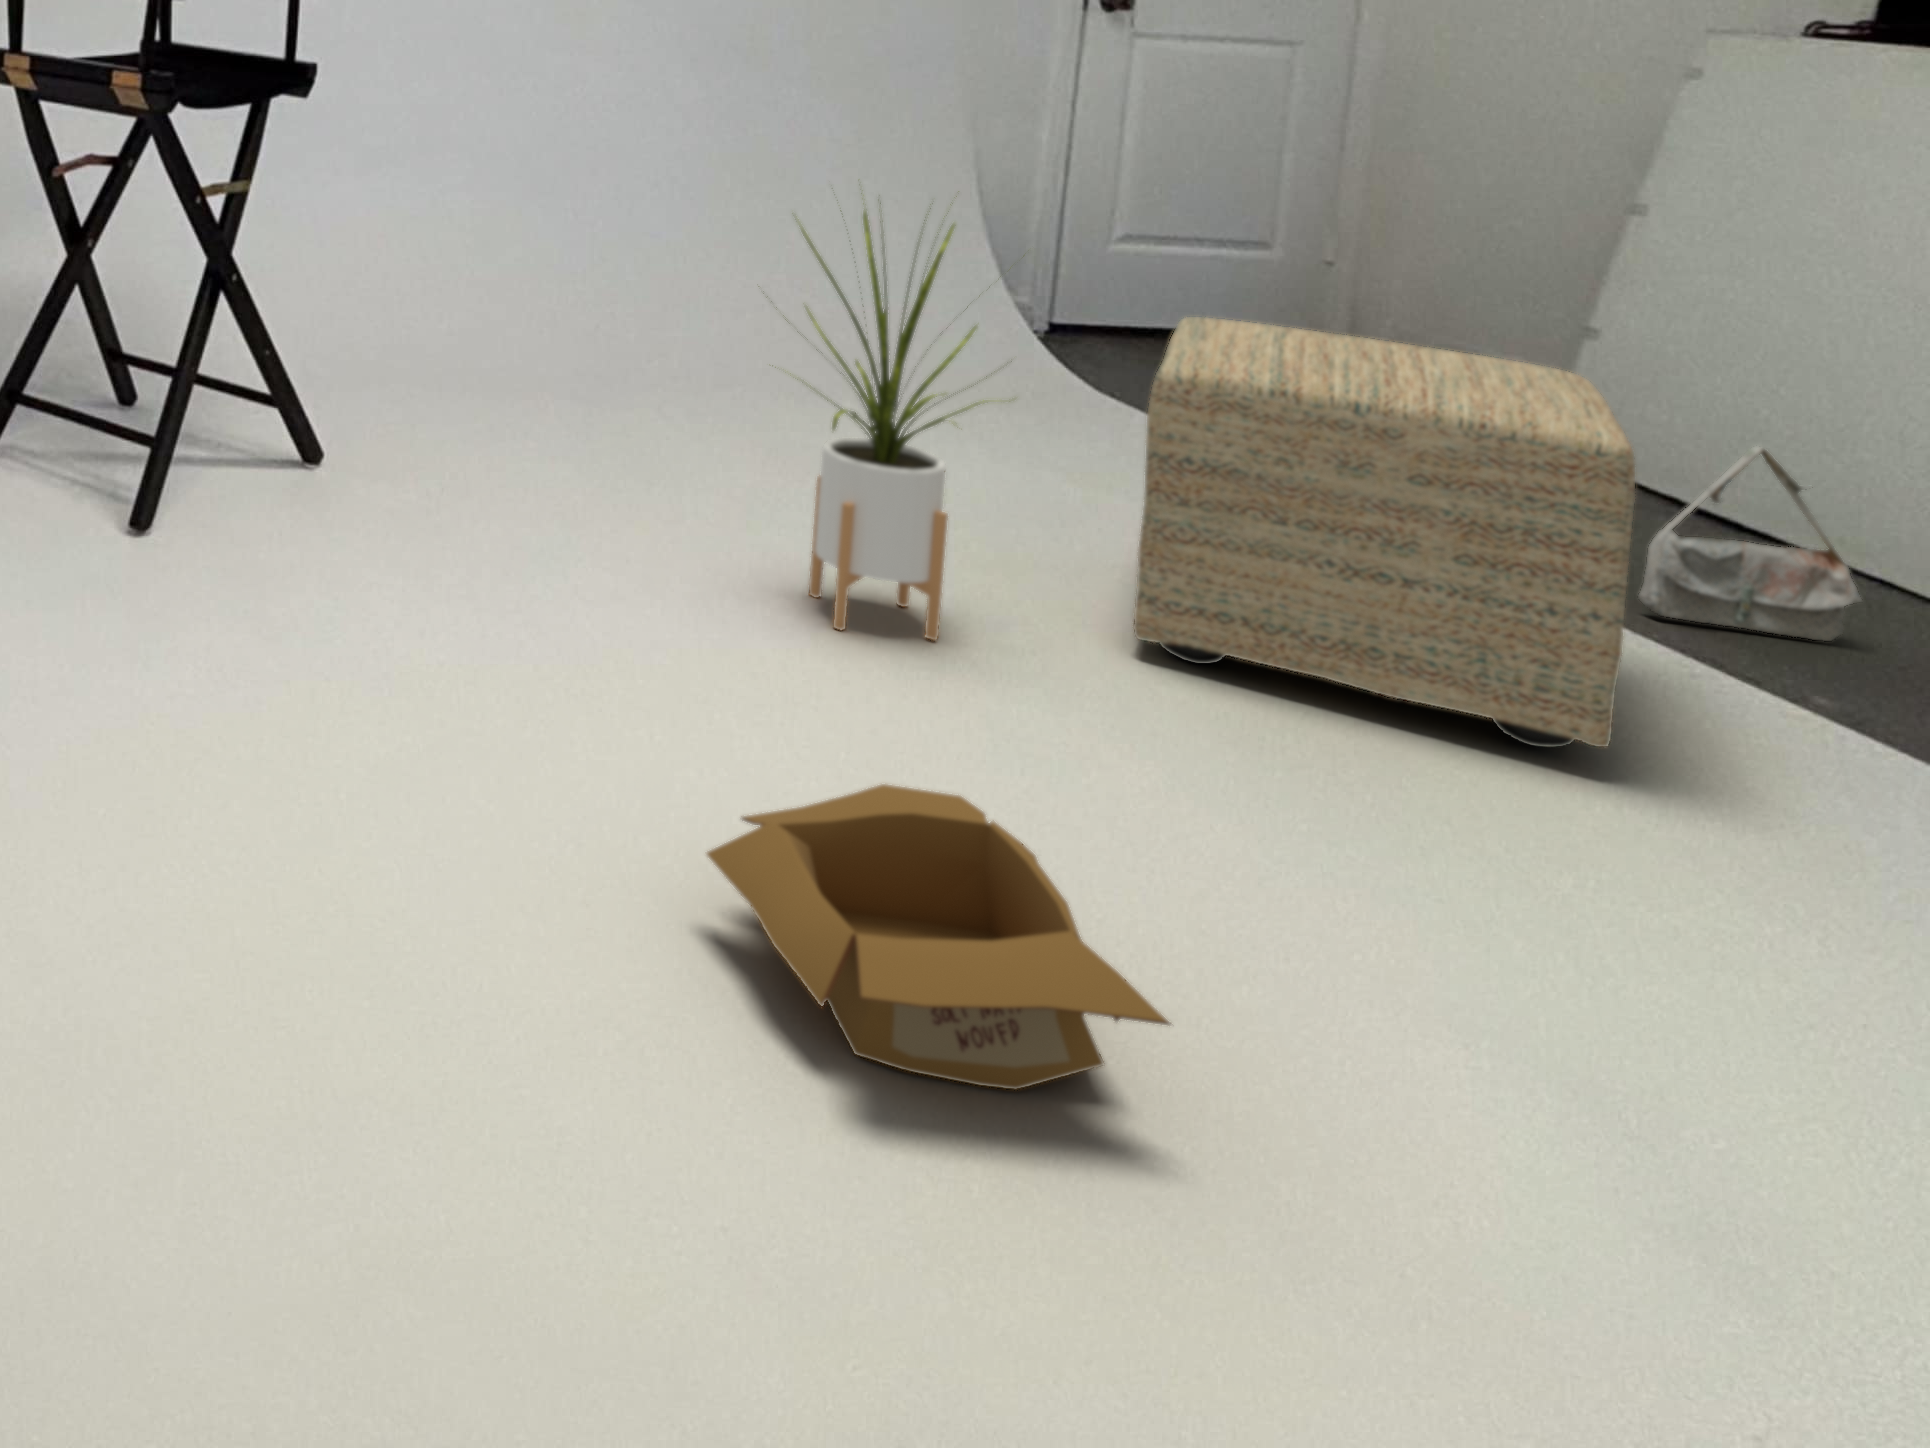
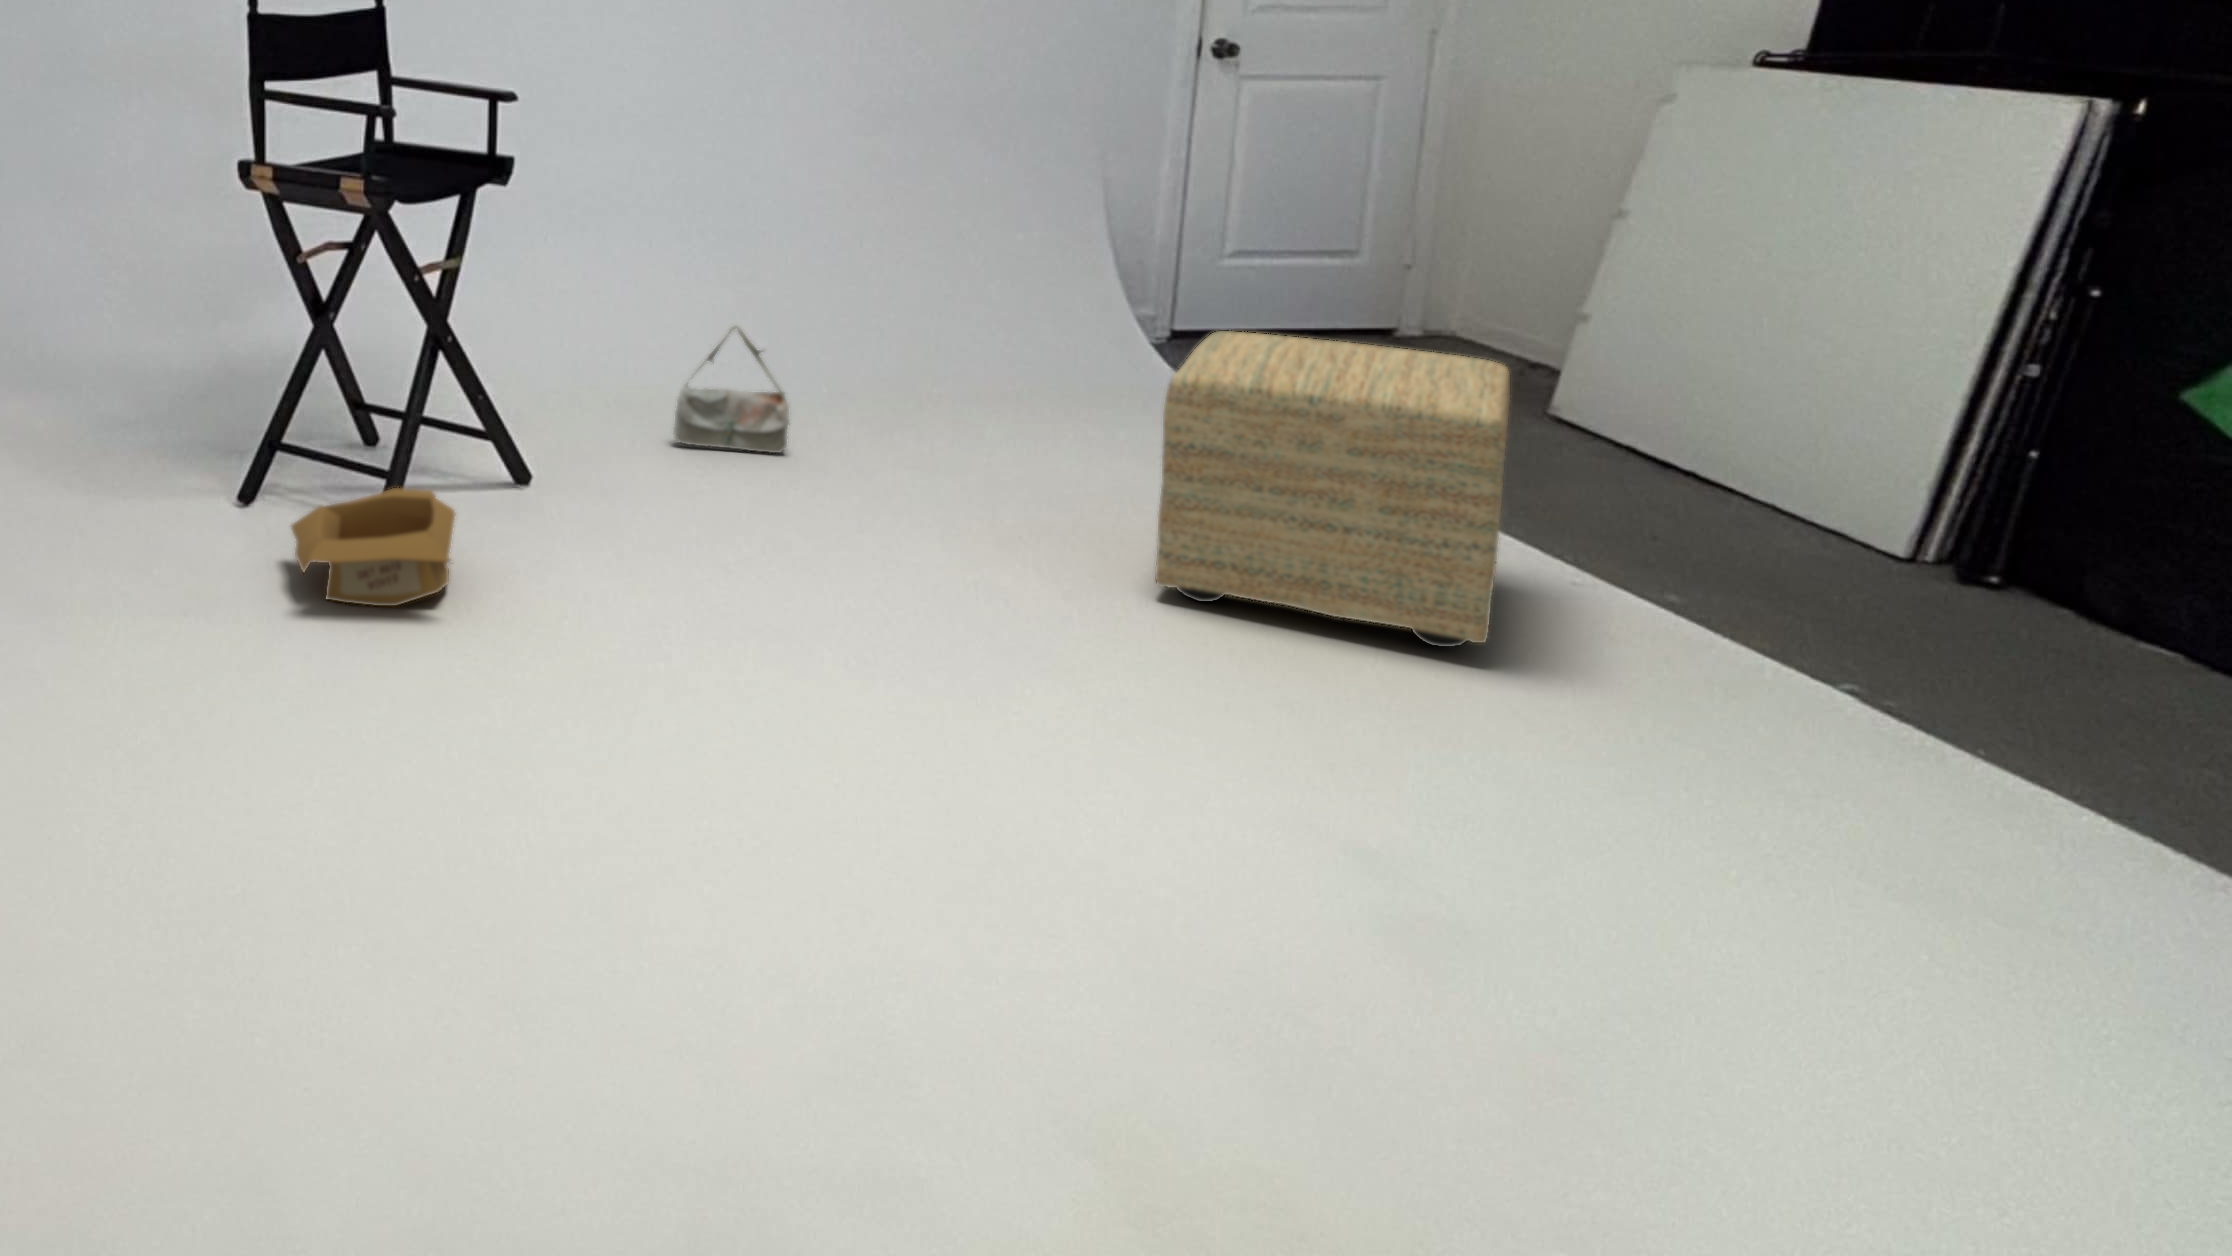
house plant: present [763,196,1012,640] -> none [861,236,1070,596]
bag: present [1639,447,1861,641] -> present [673,326,789,453]
cardboard box: present [707,784,1170,1089] -> present [291,488,456,606]

